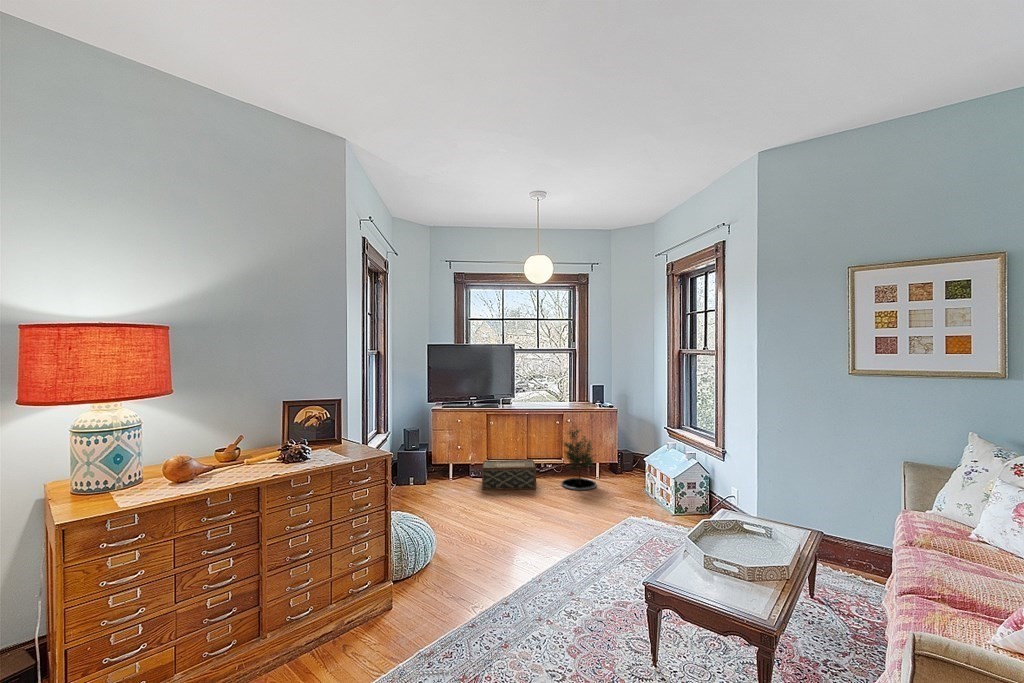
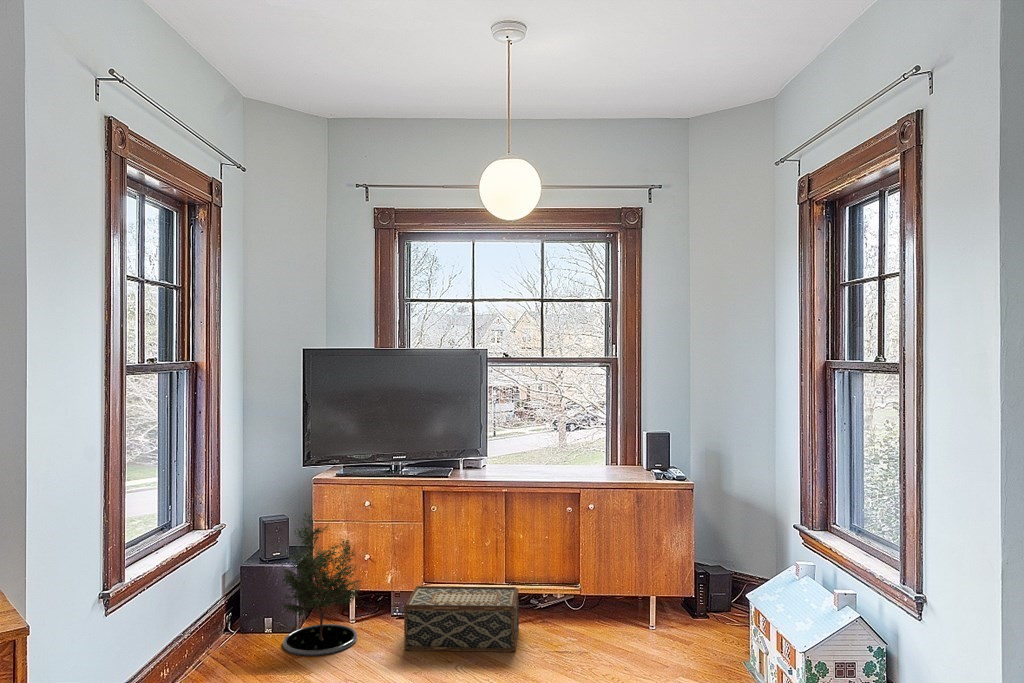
potted tree: present [561,426,596,490] -> present [278,513,361,656]

